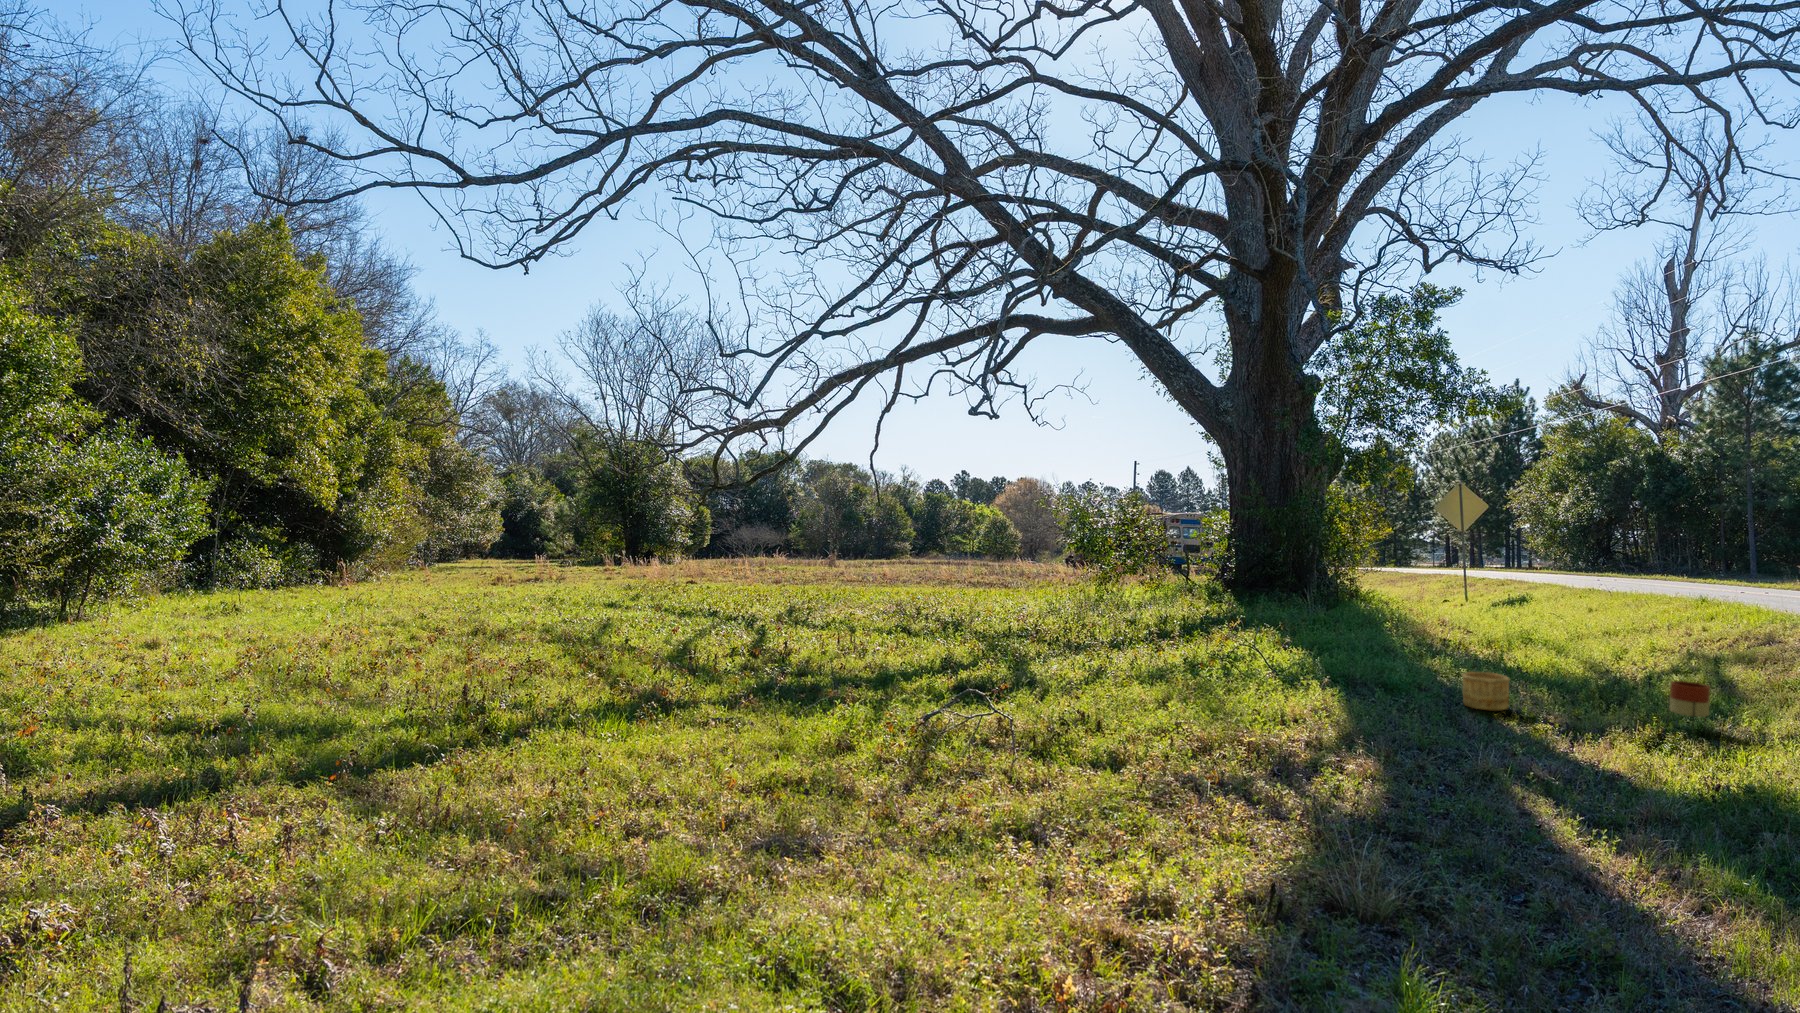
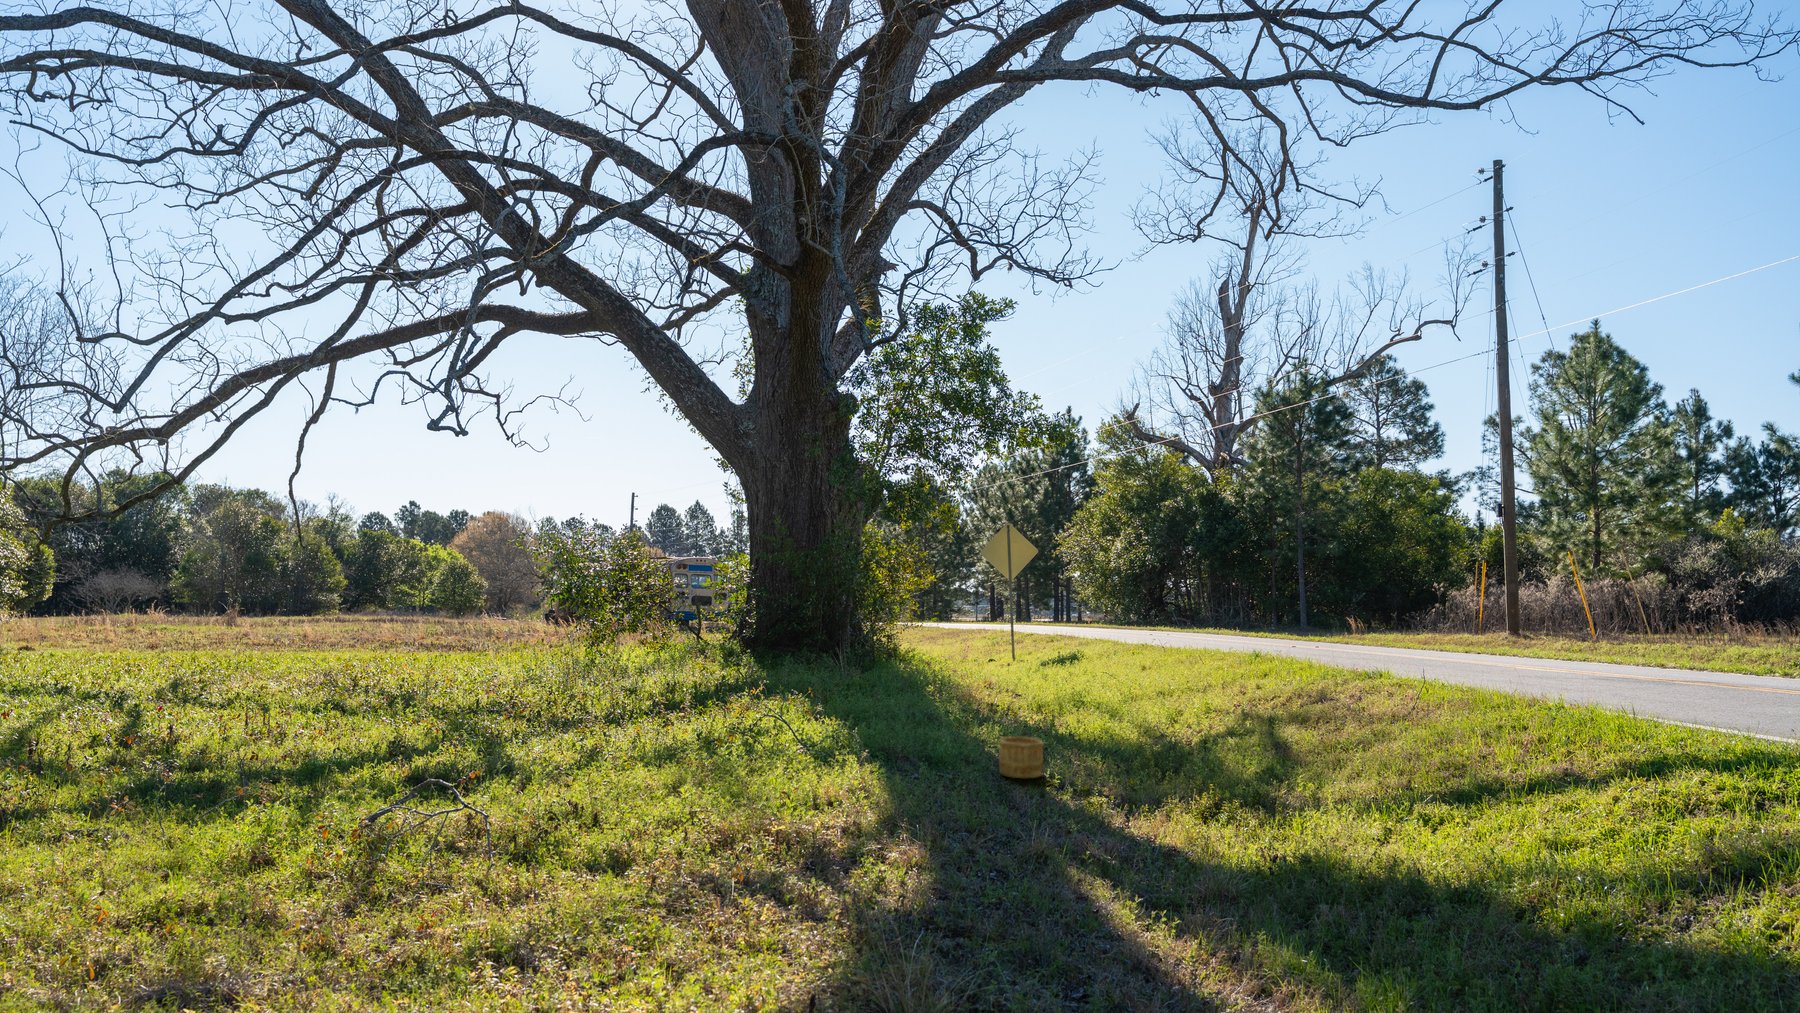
planter: present [1668,681,1710,728] -> none [1178,738,1213,790]

